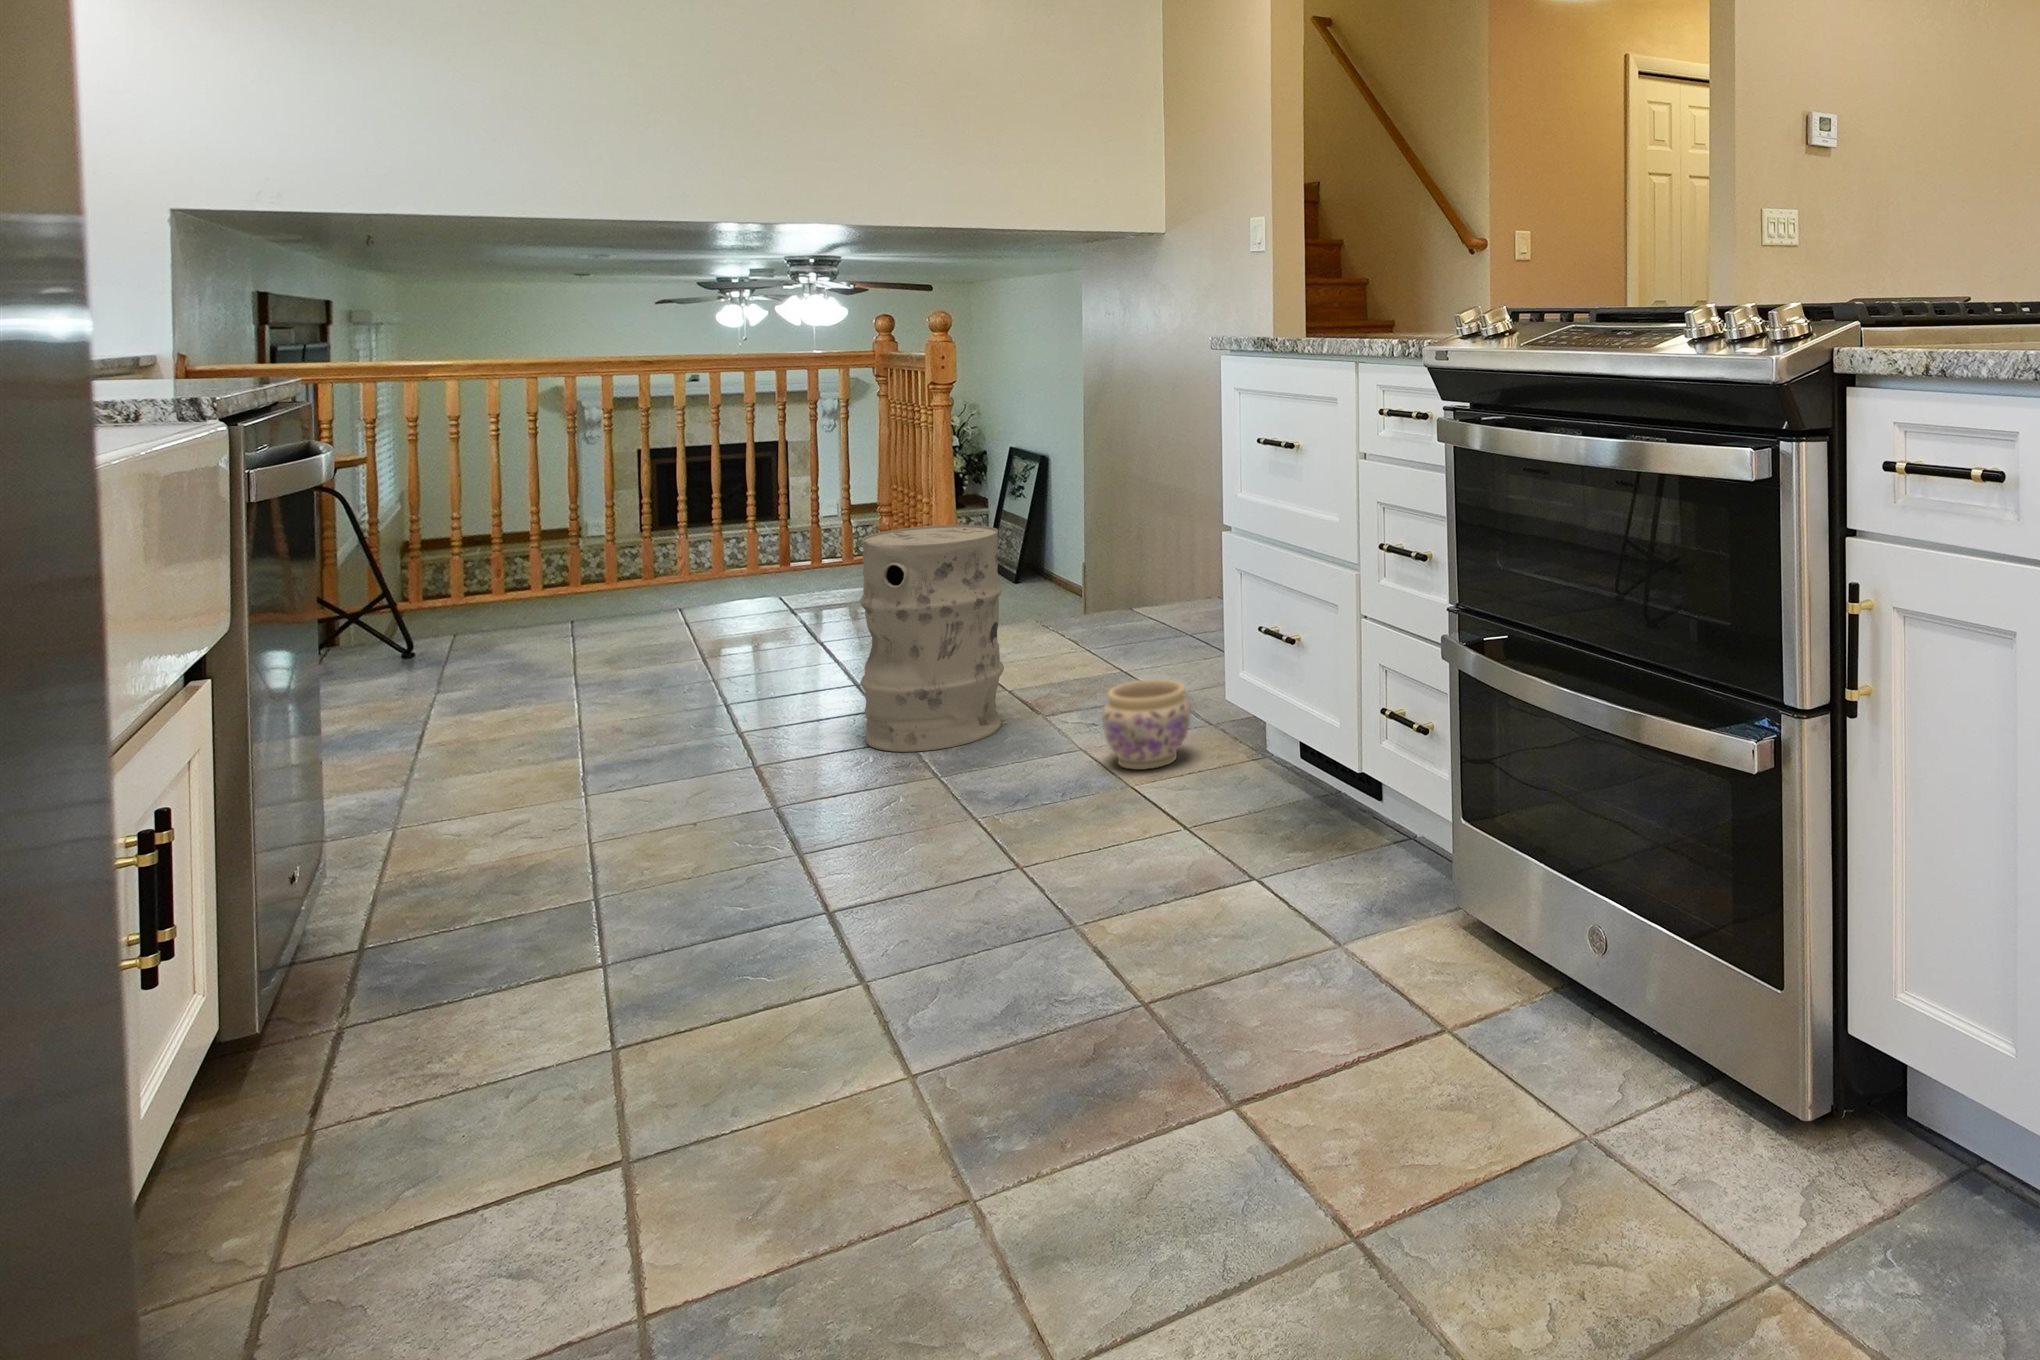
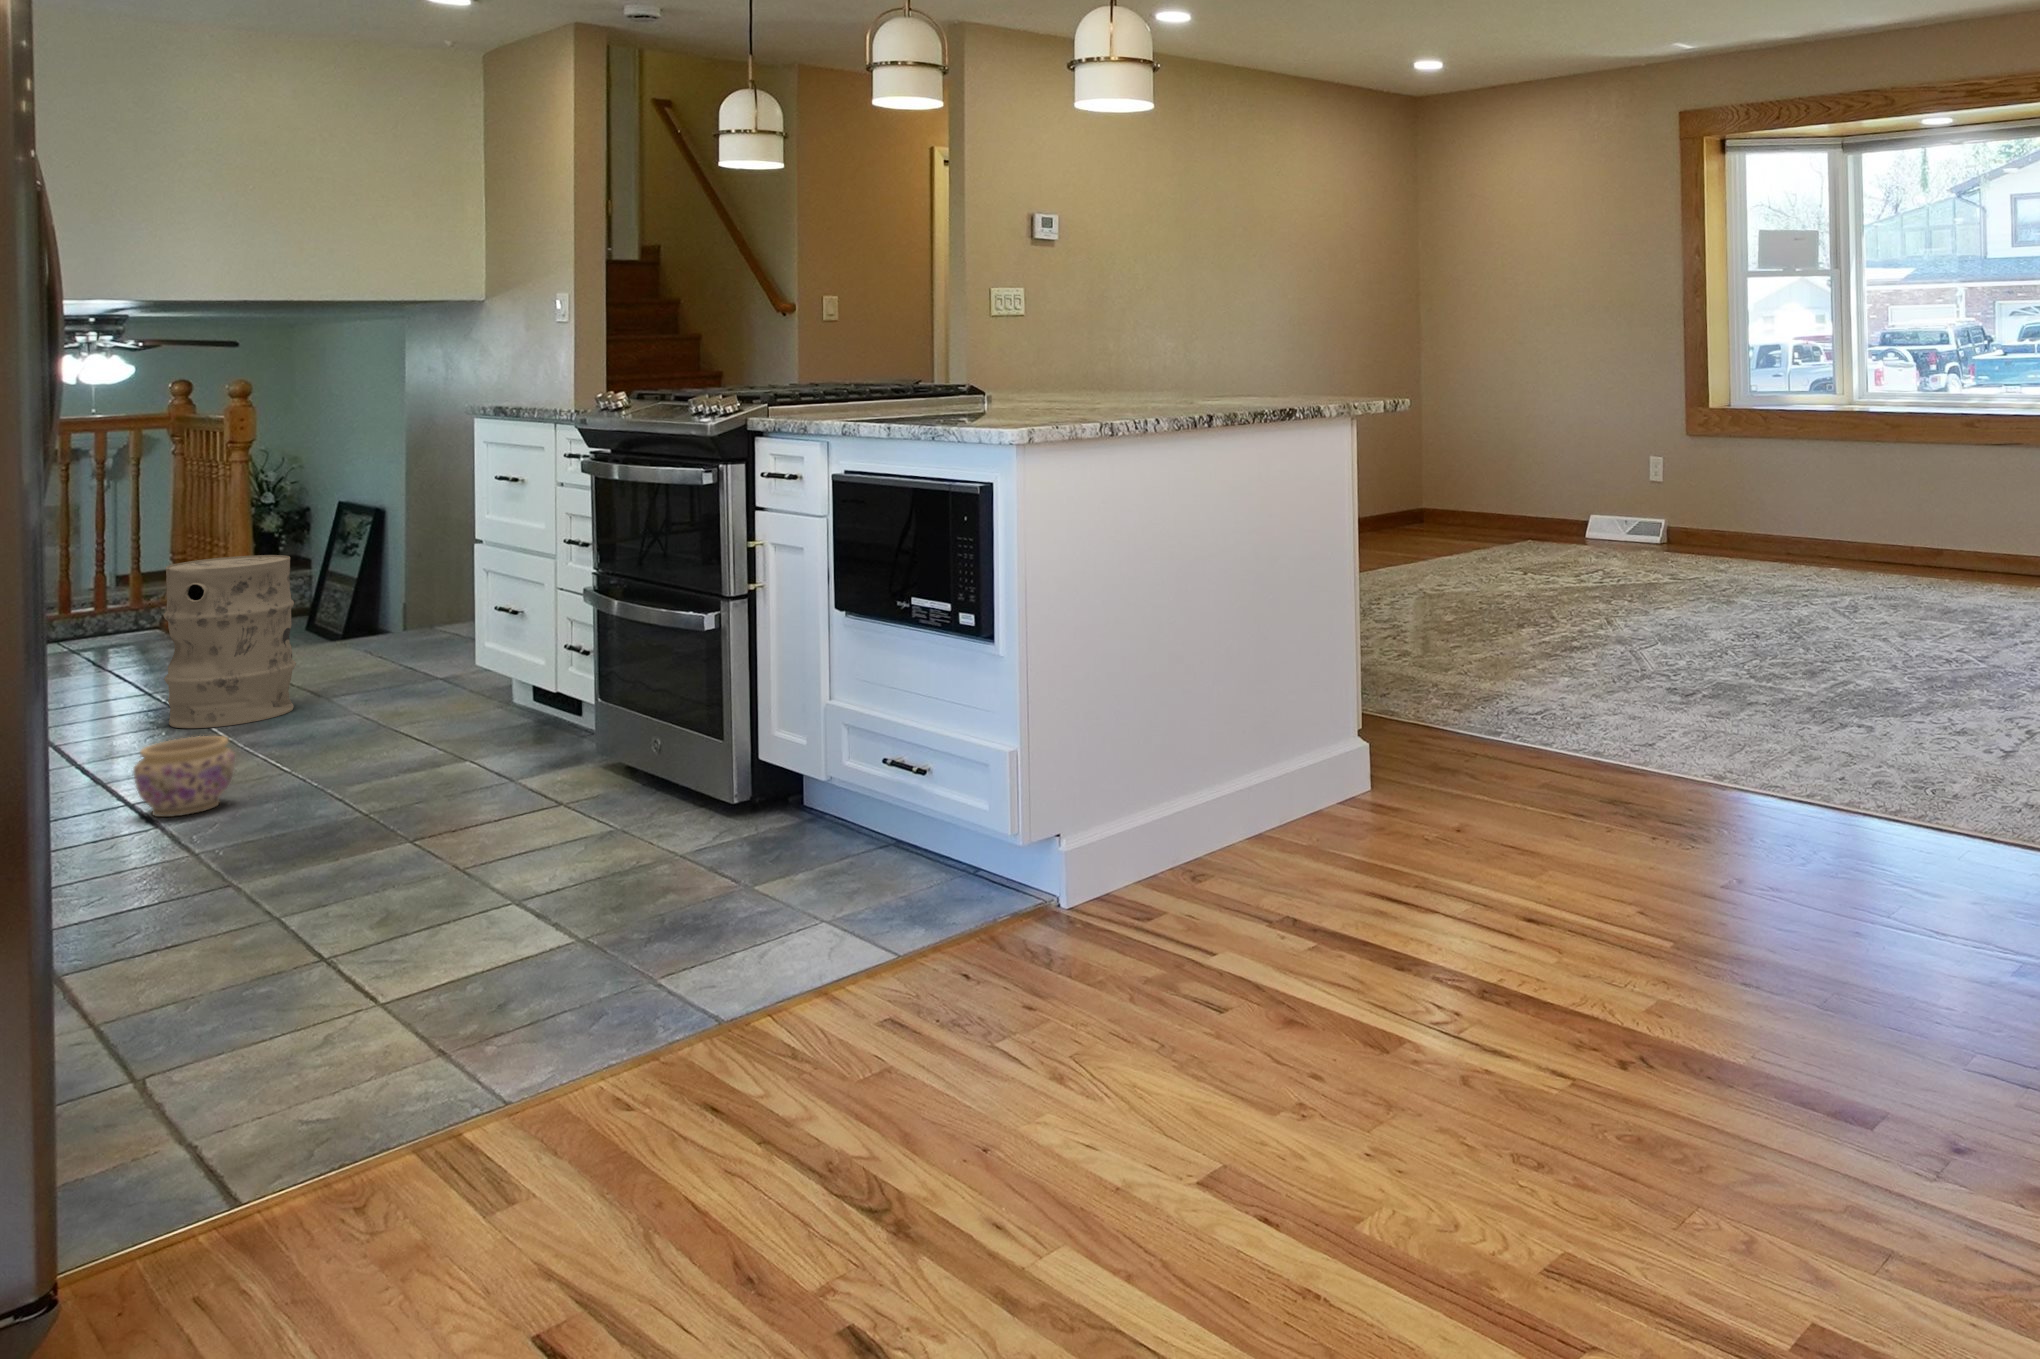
planter: present [1102,679,1191,770] -> present [133,736,235,817]

